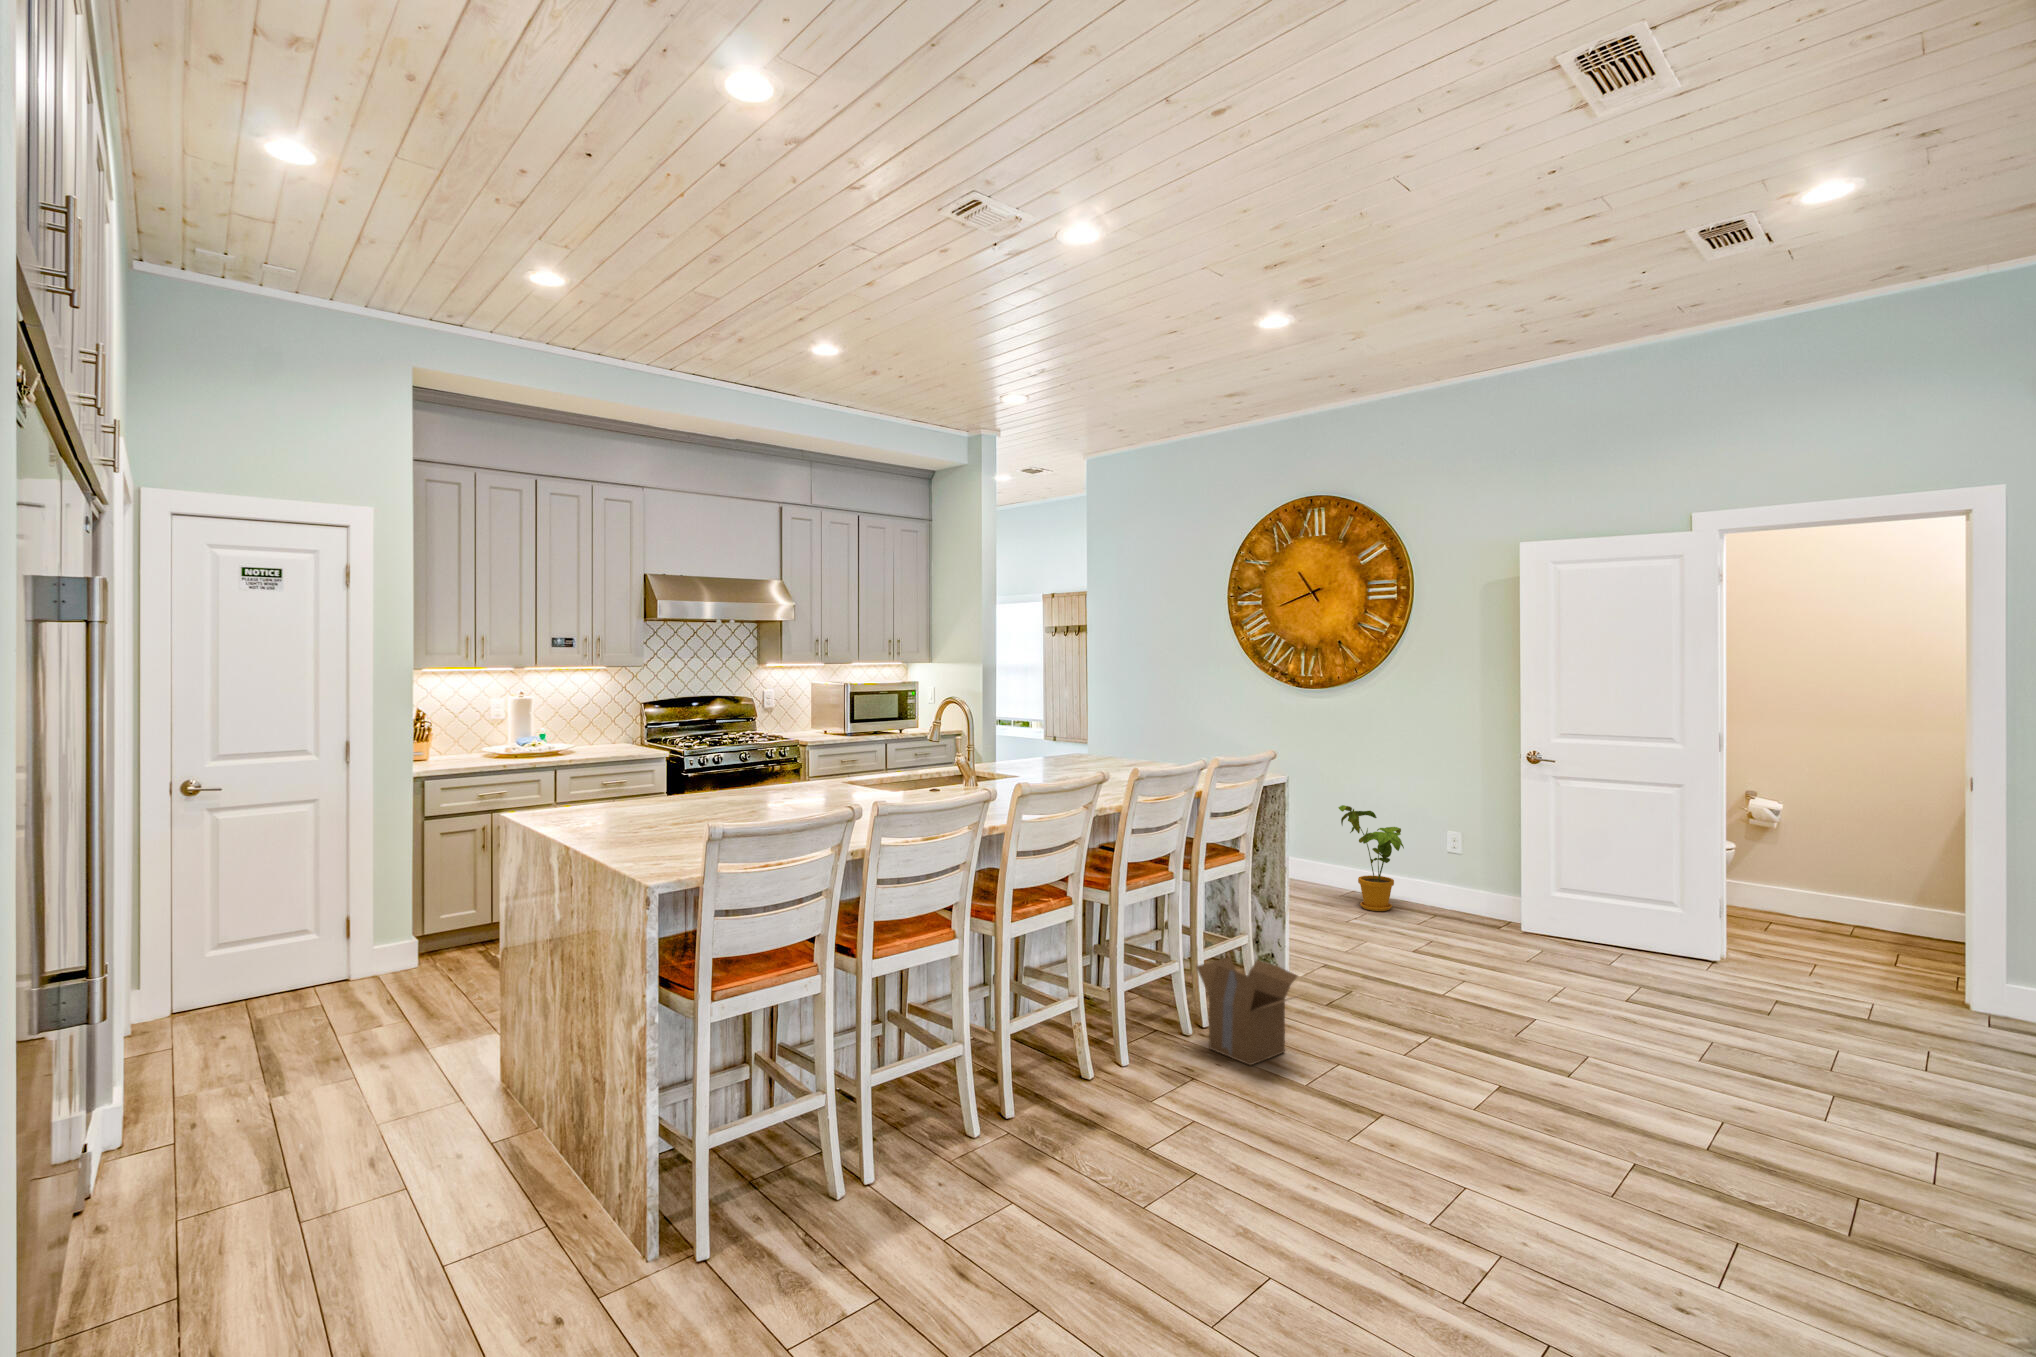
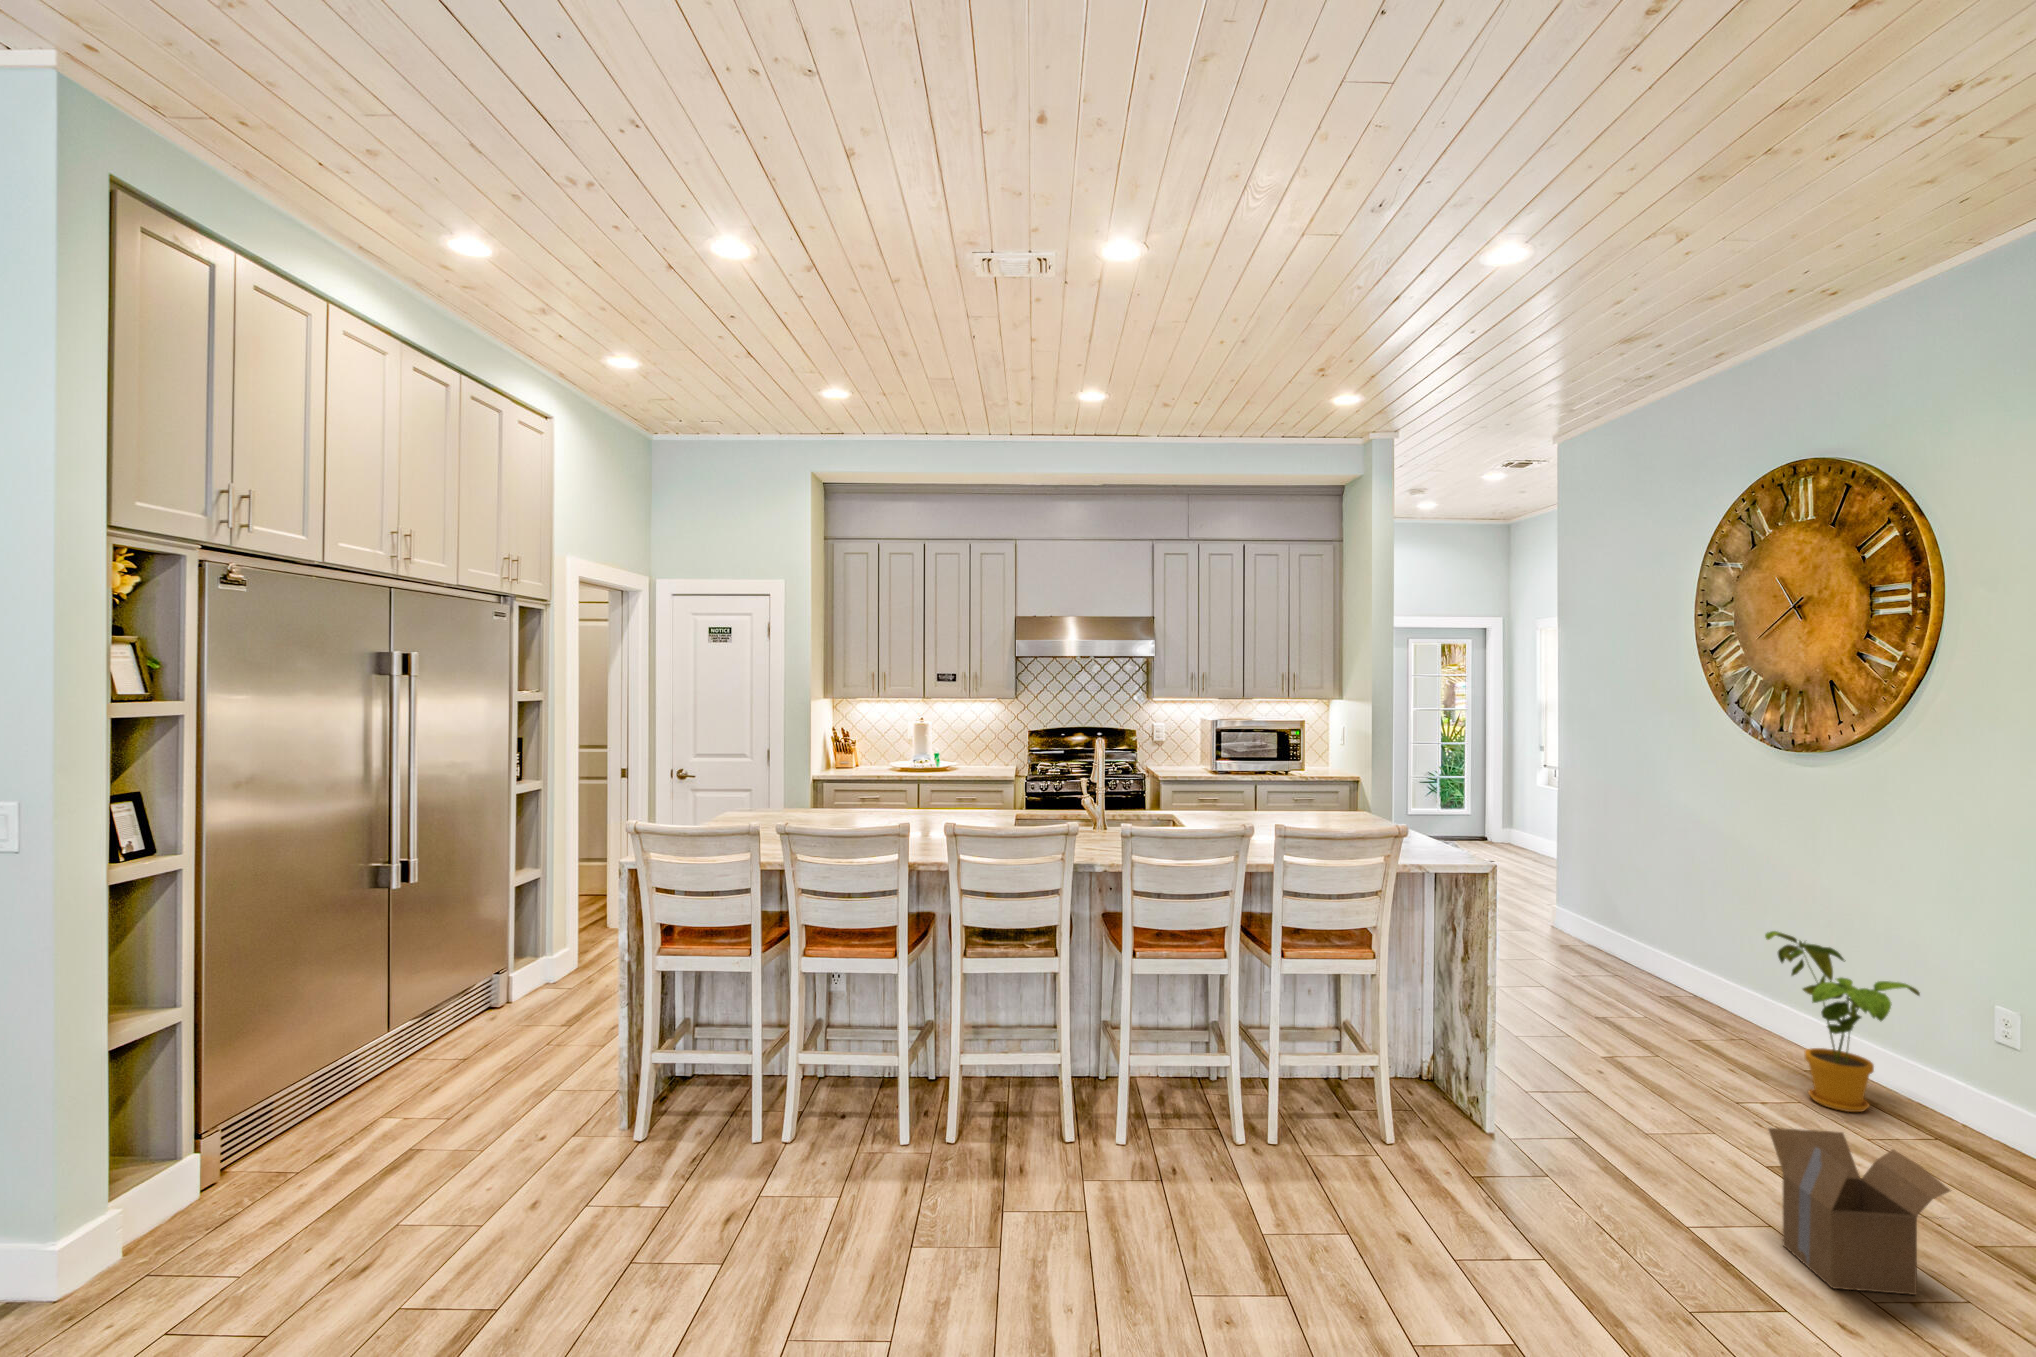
cardboard box: present [1197,957,1297,1065] -> present [1769,1128,1950,1295]

